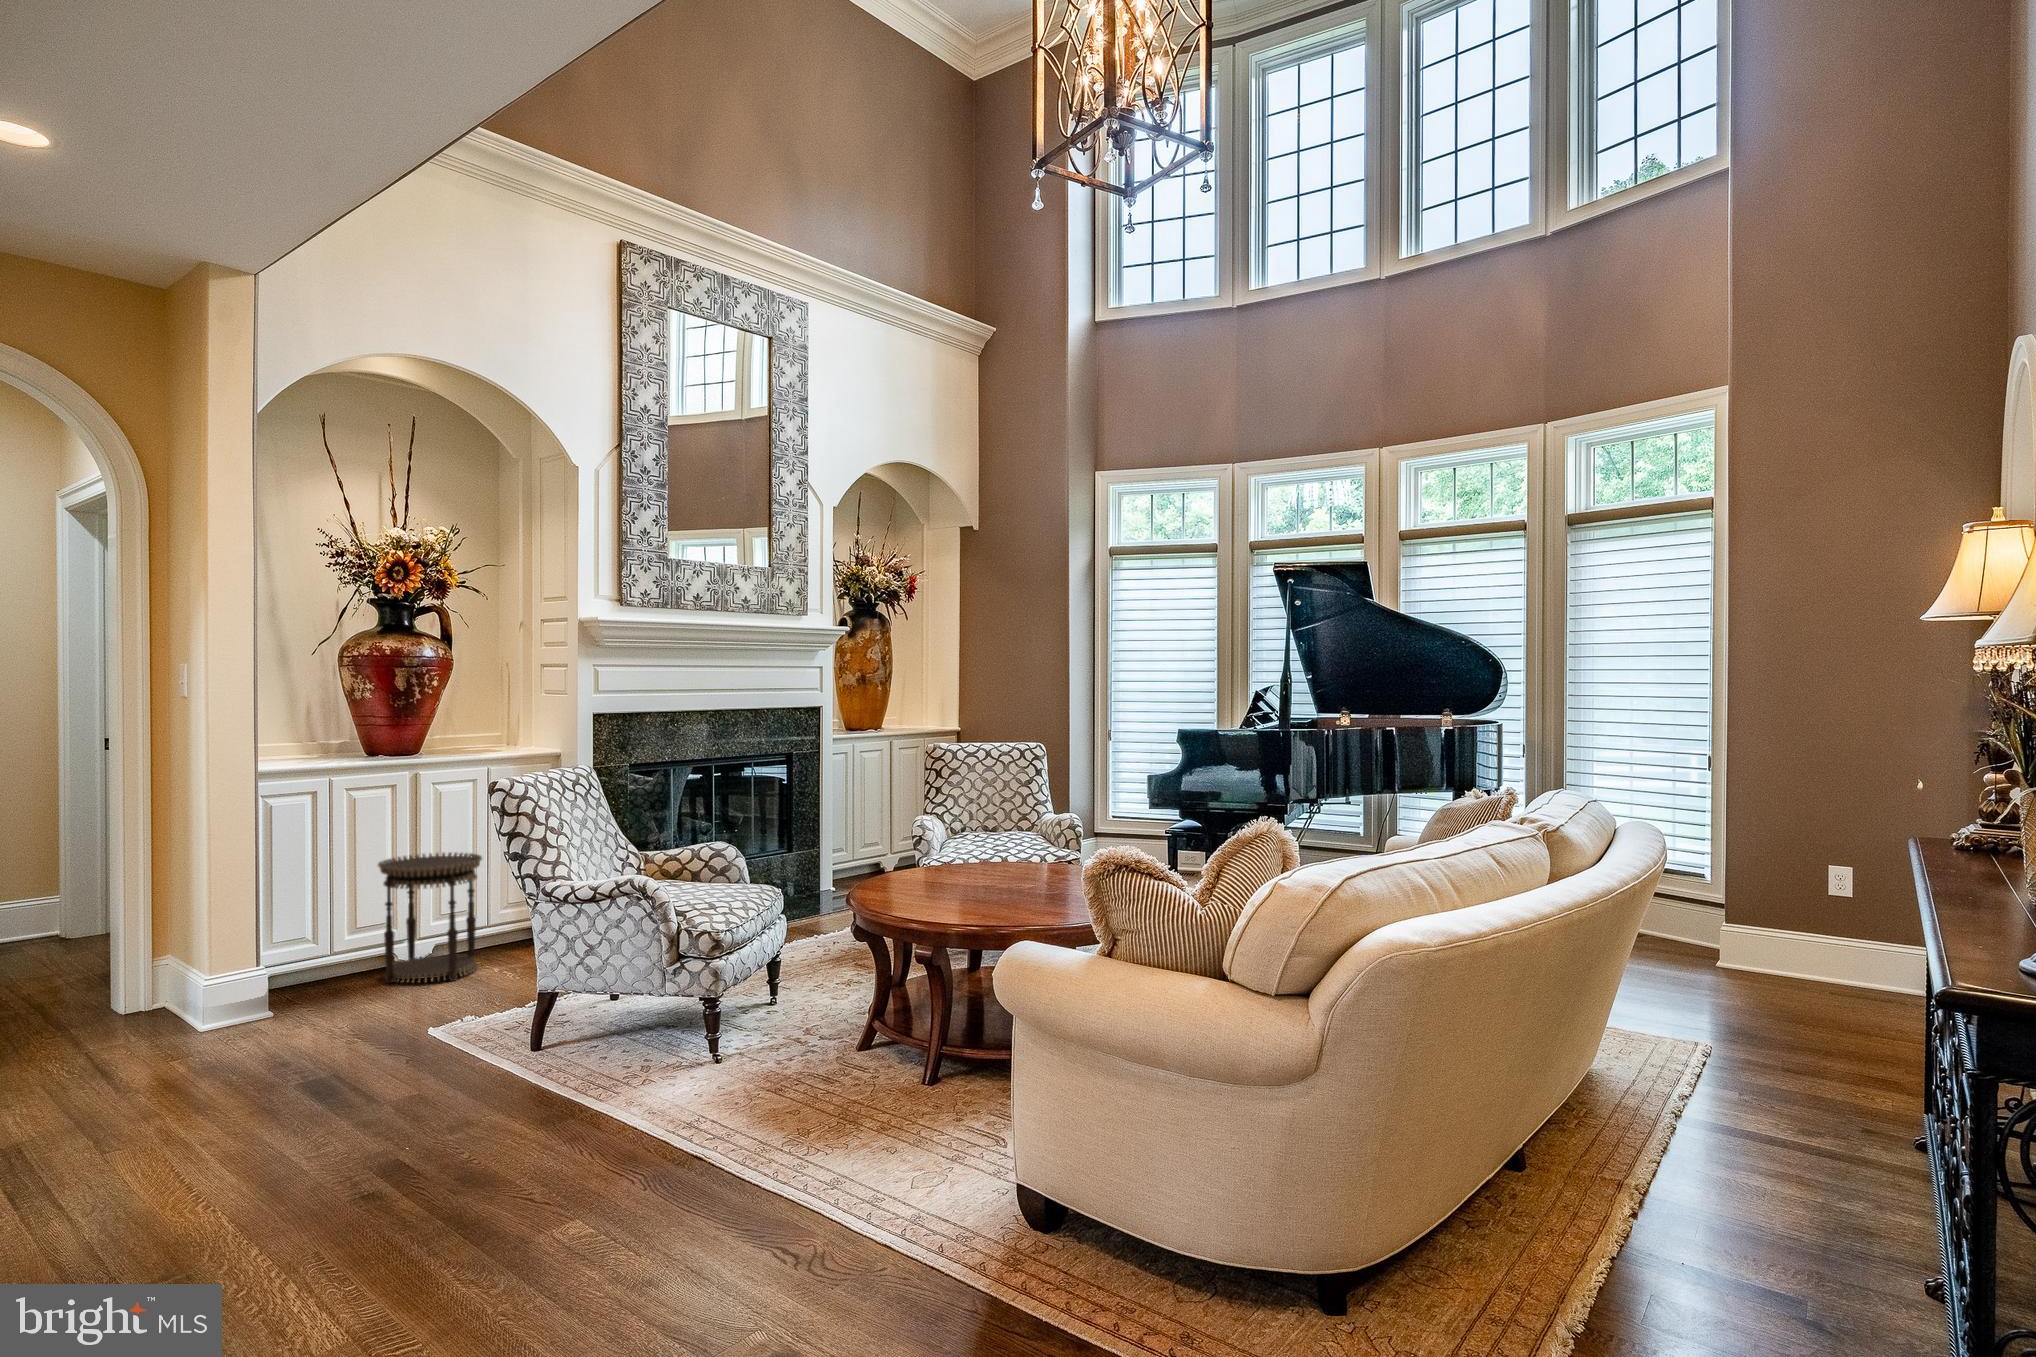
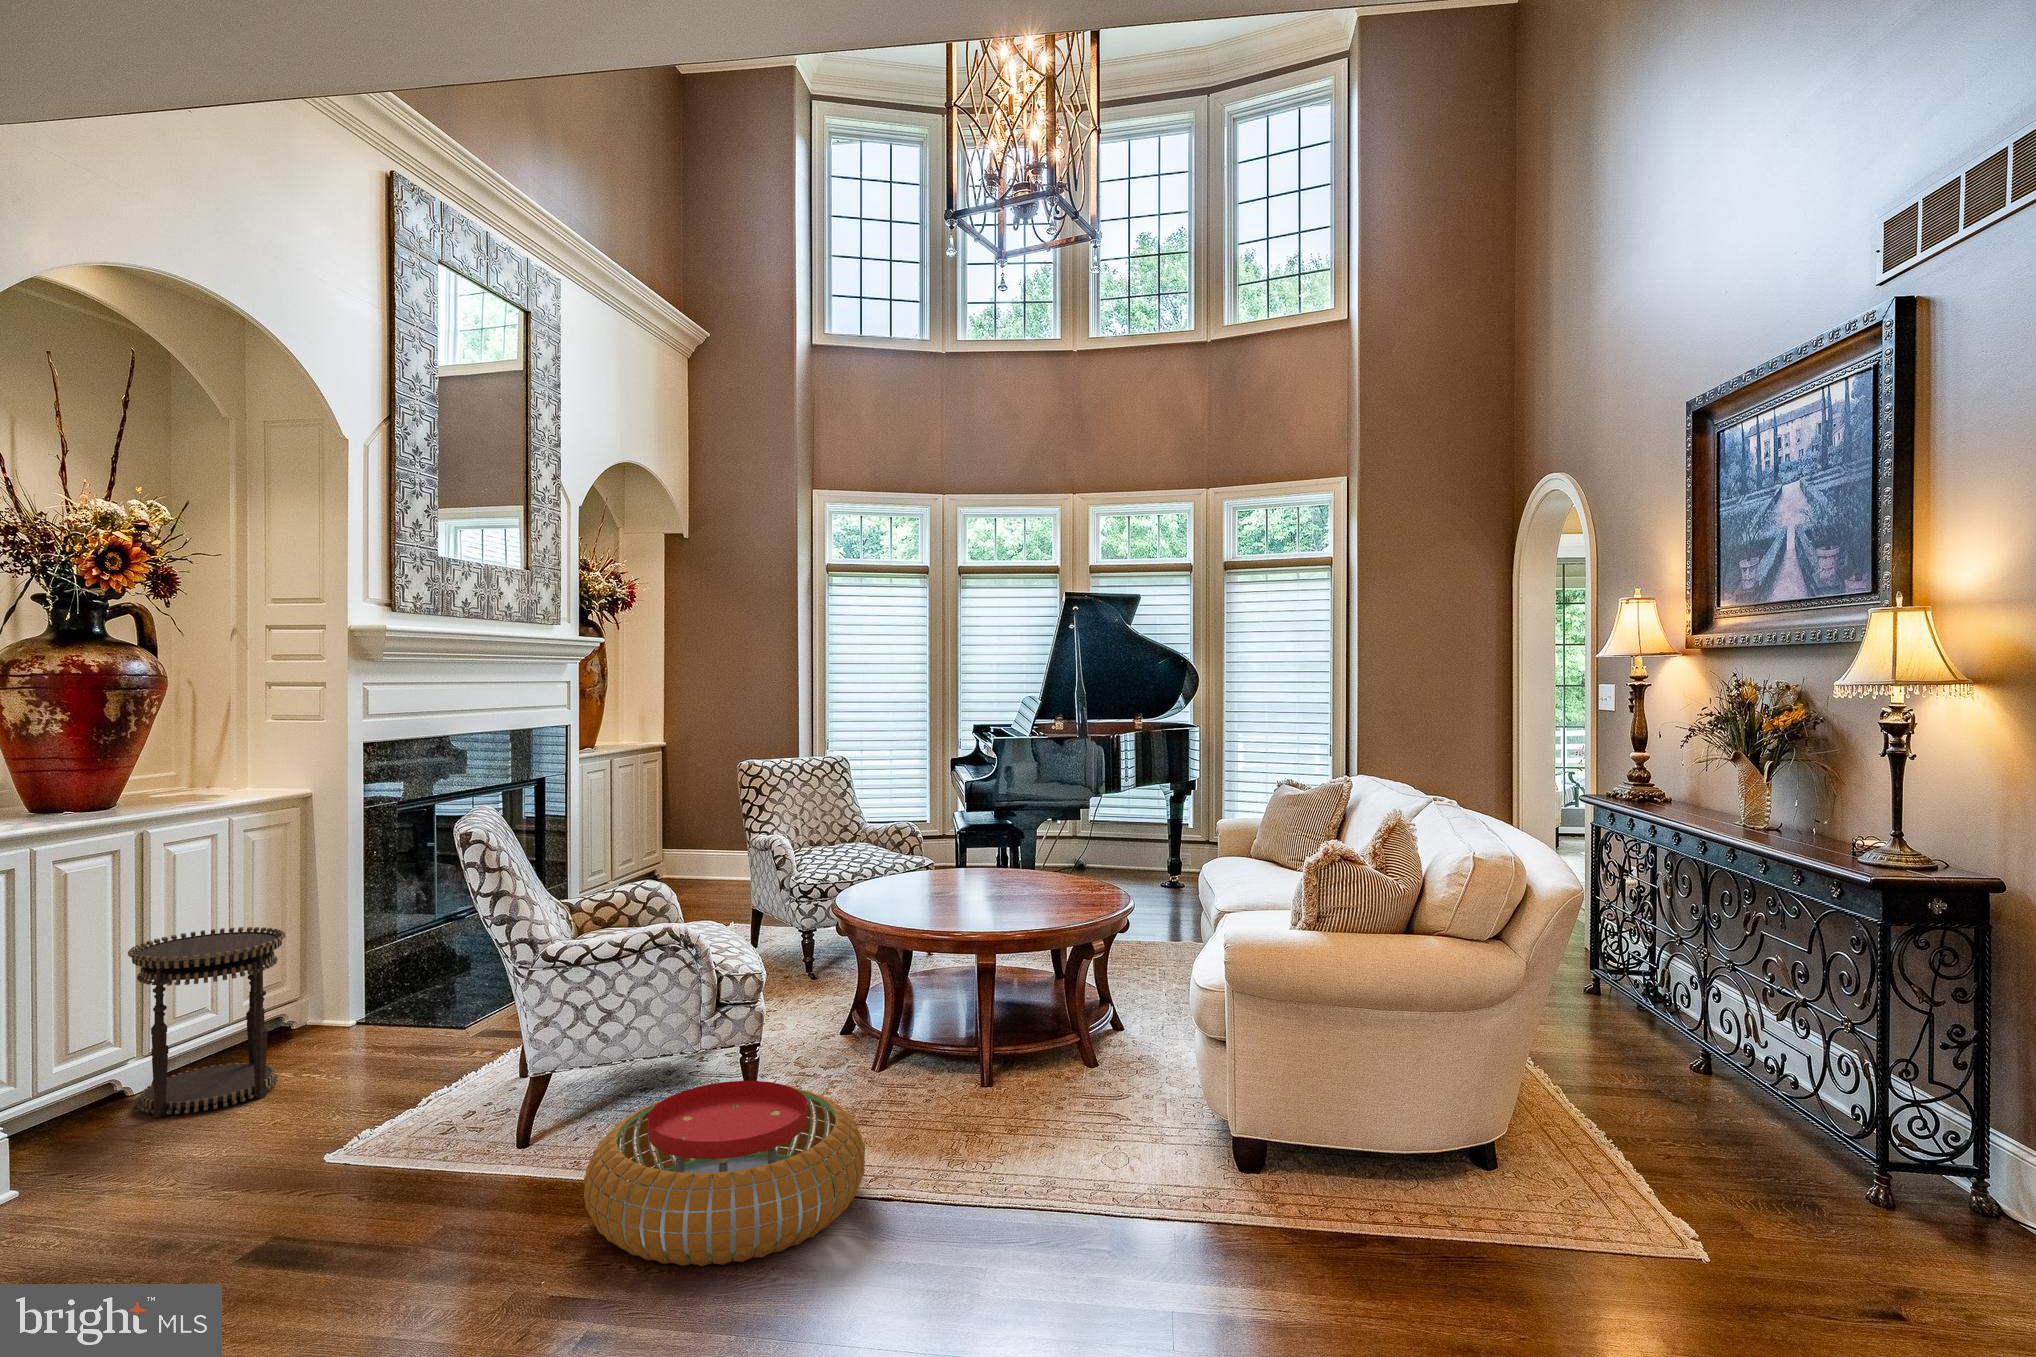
pouf: none [458,1013,701,1152] -> present [584,1081,865,1266]

